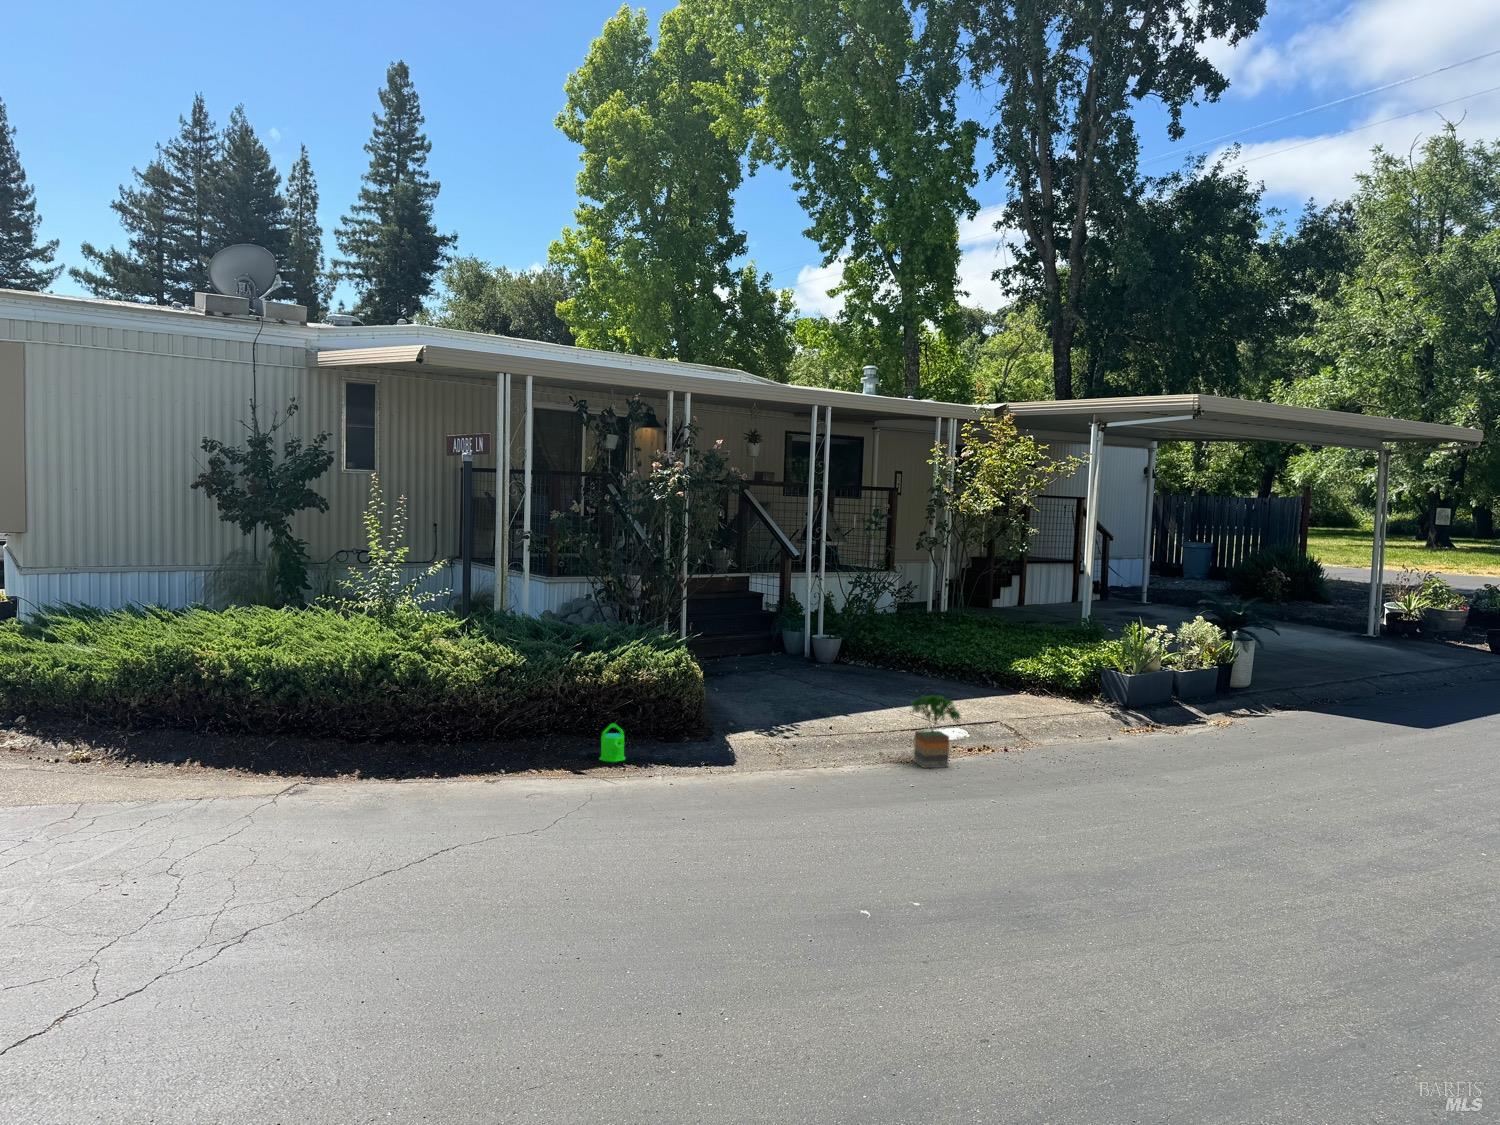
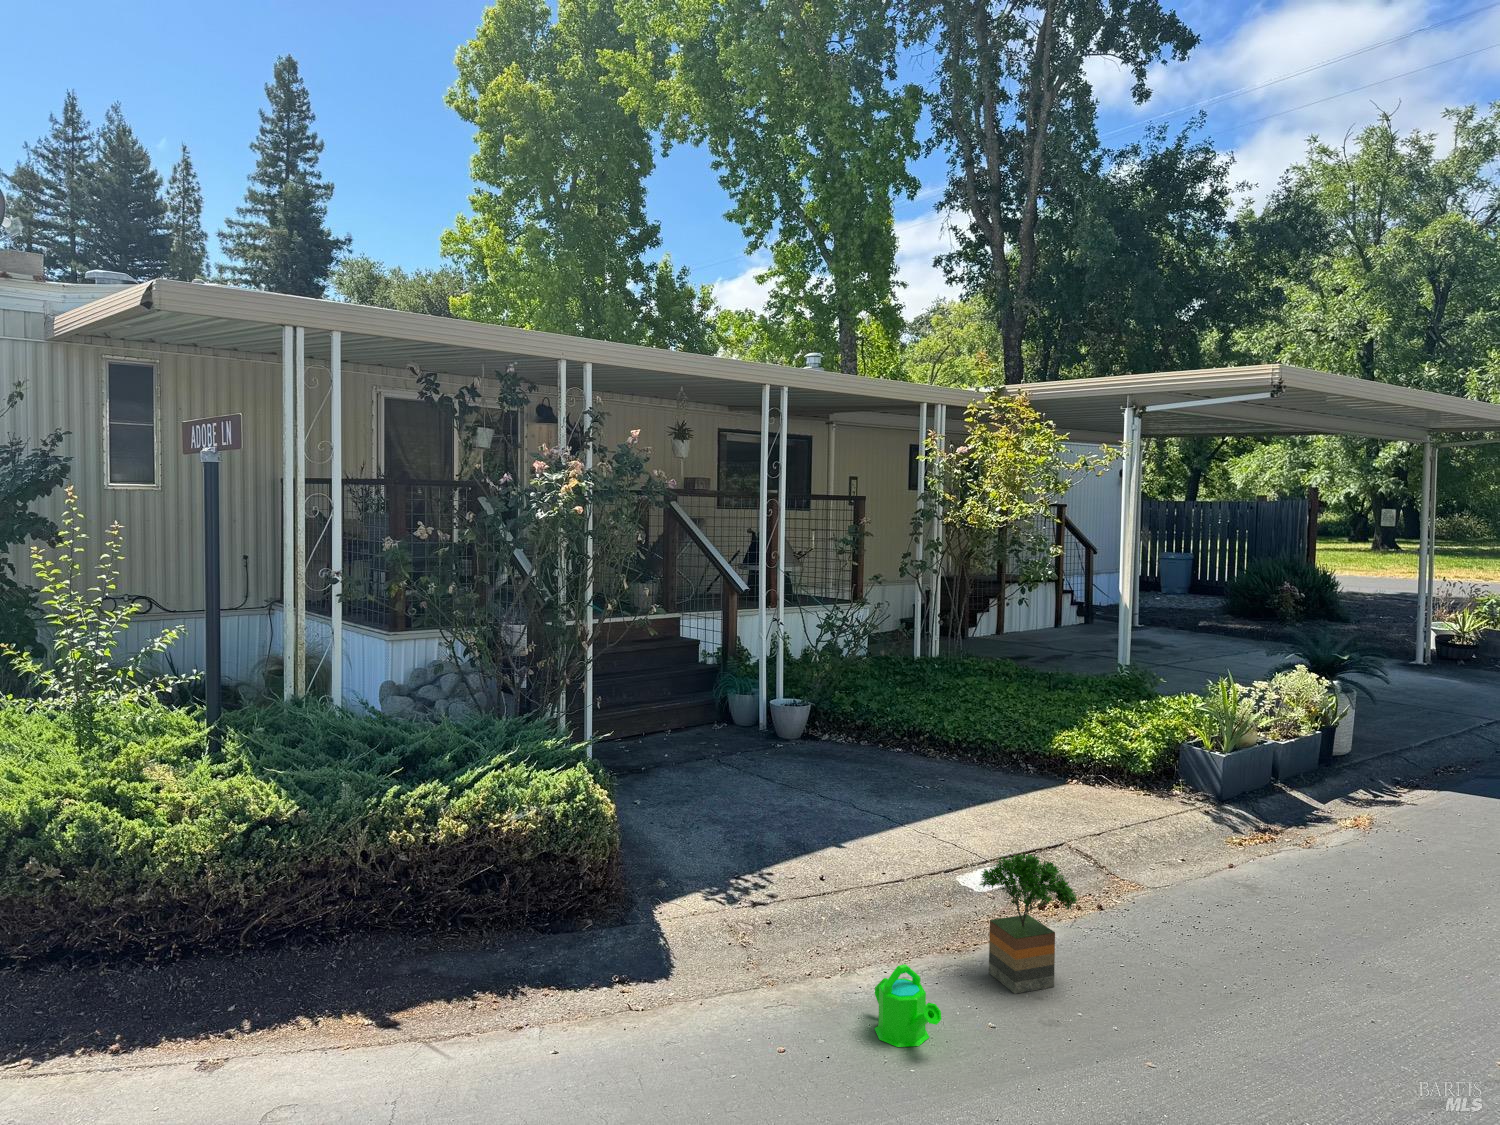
watering can: present [600,724,625,762] -> present [874,964,941,1047]

